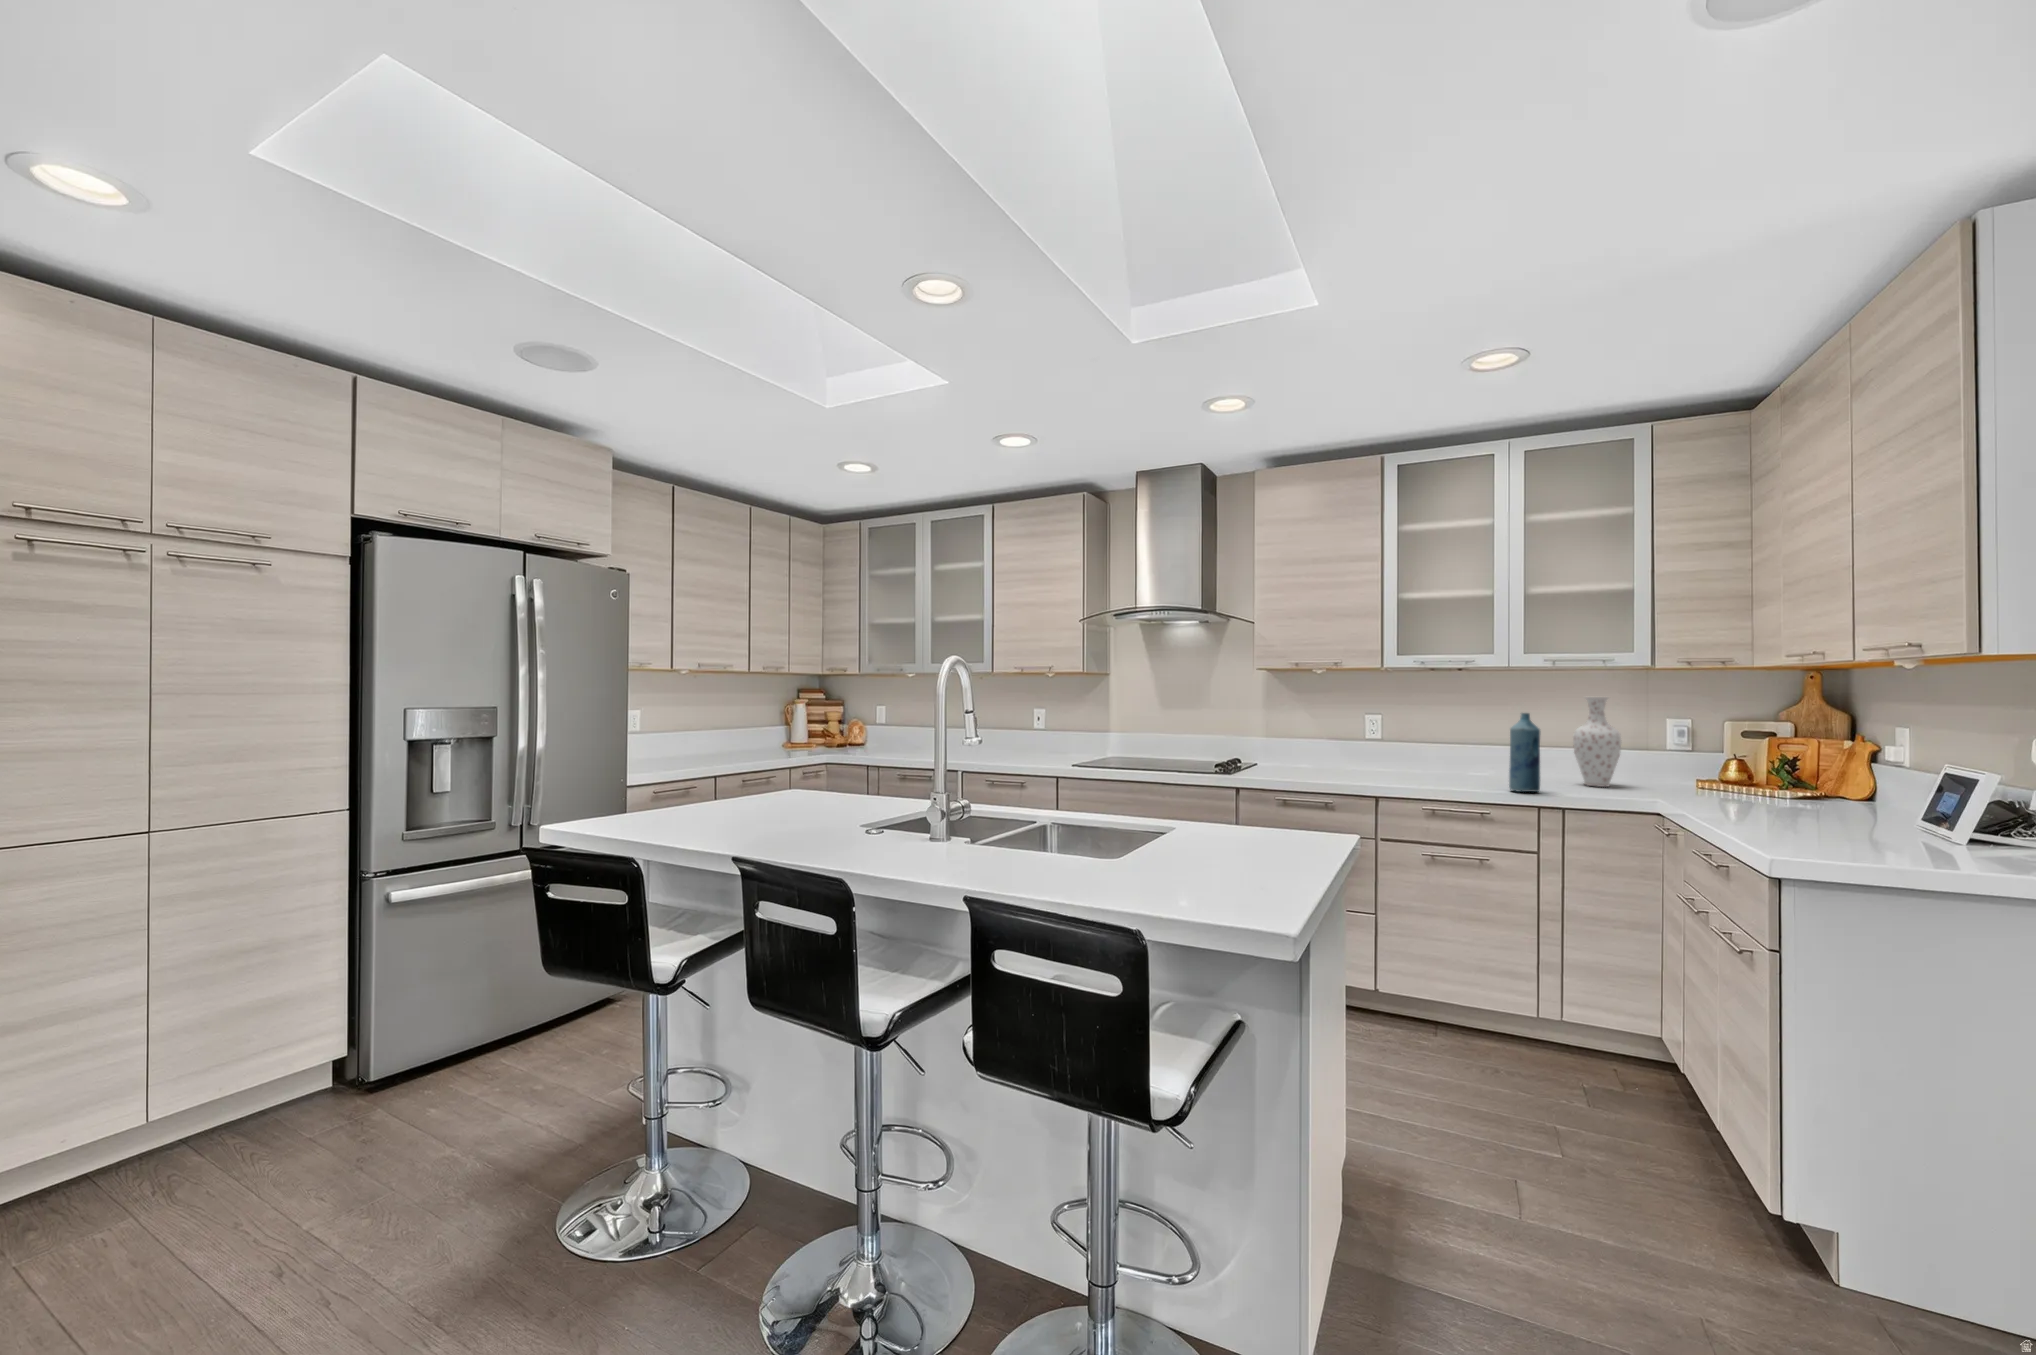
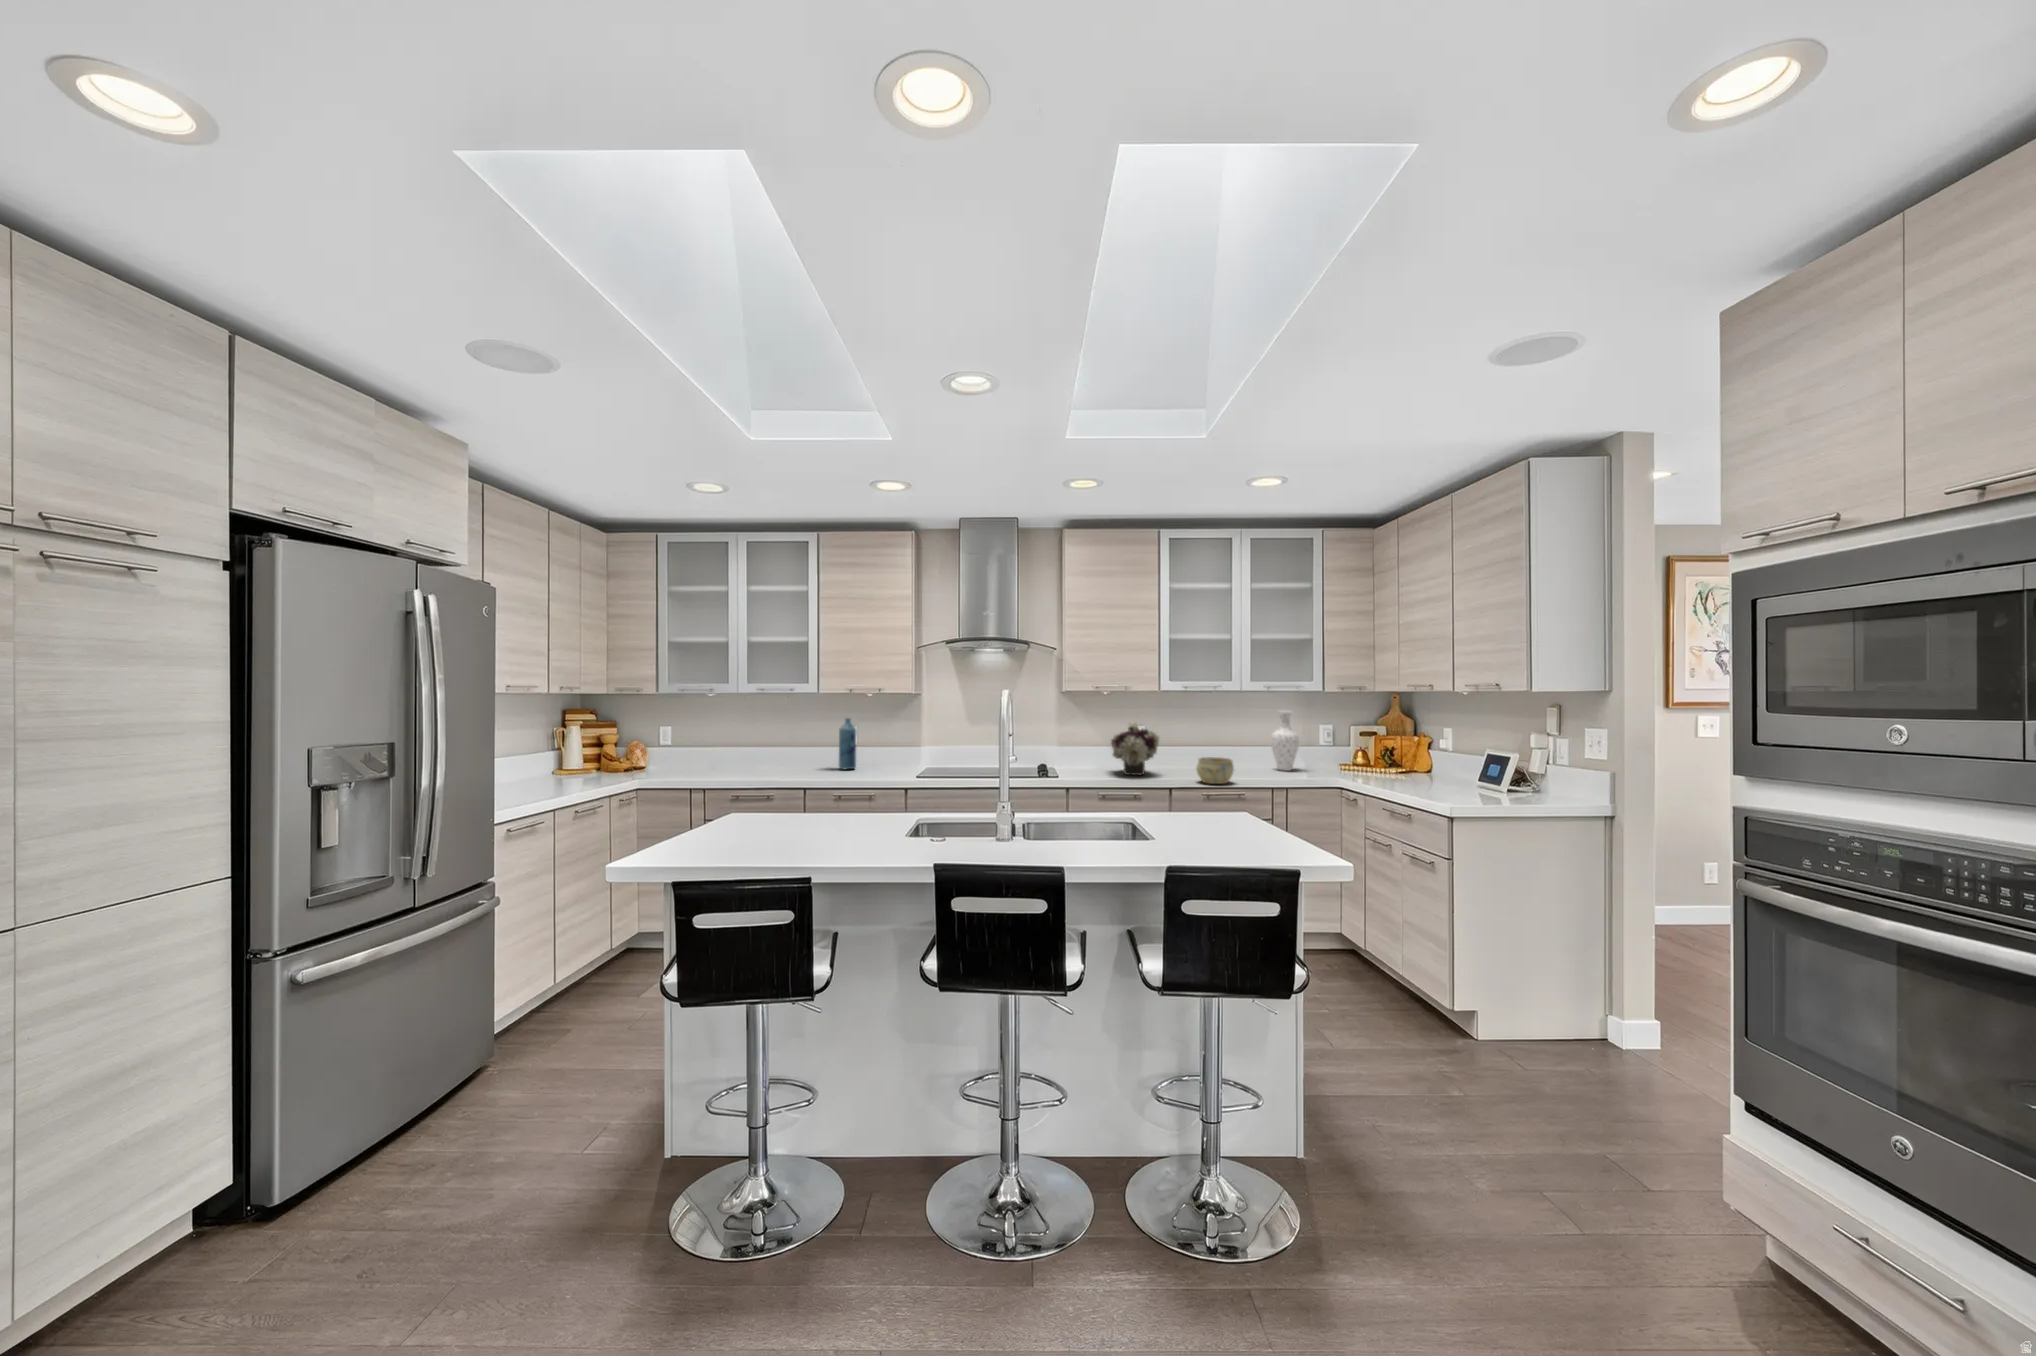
flower arrangement: none [1309,706,1377,778] -> present [1111,722,1159,775]
bottle: present [1509,713,1540,792] -> present [839,718,856,770]
ceramic bowl: none [1410,756,1469,795] -> present [1196,757,1234,784]

